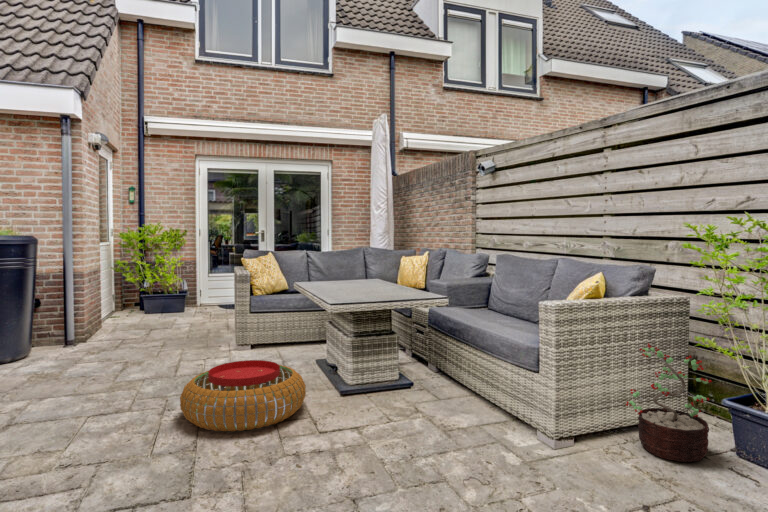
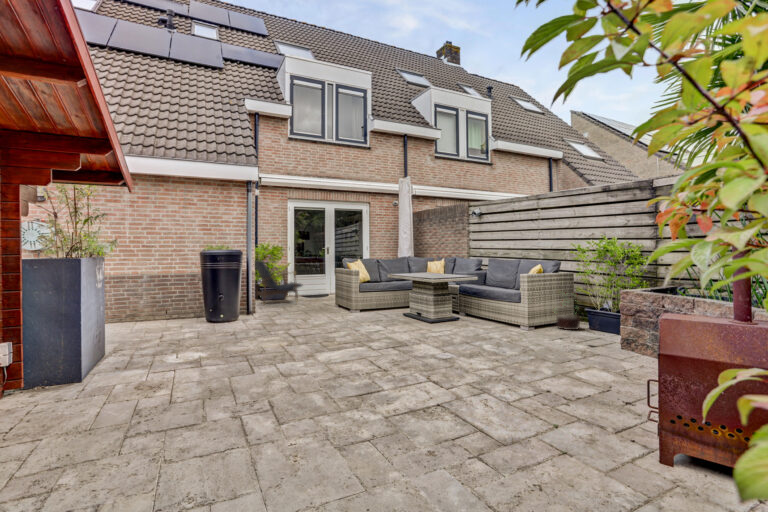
lounge chair: none [98,256,183,335] -> present [253,260,302,302]
pouf: present [180,360,306,431] -> none [369,304,421,328]

